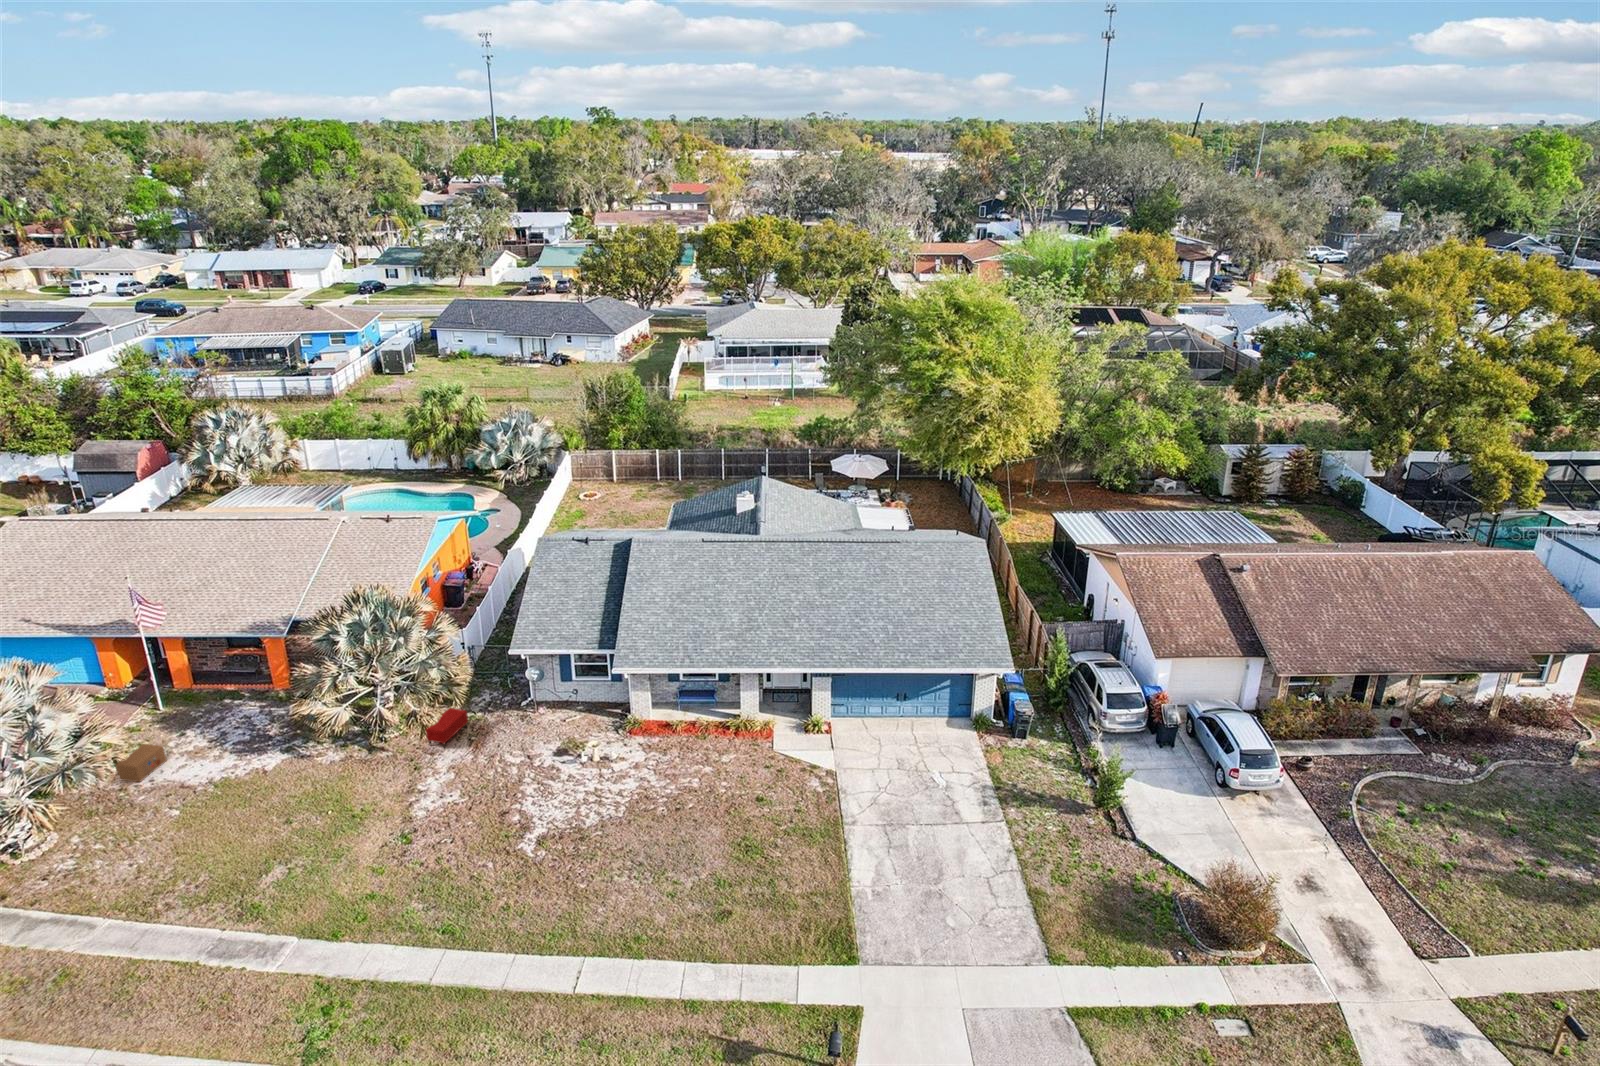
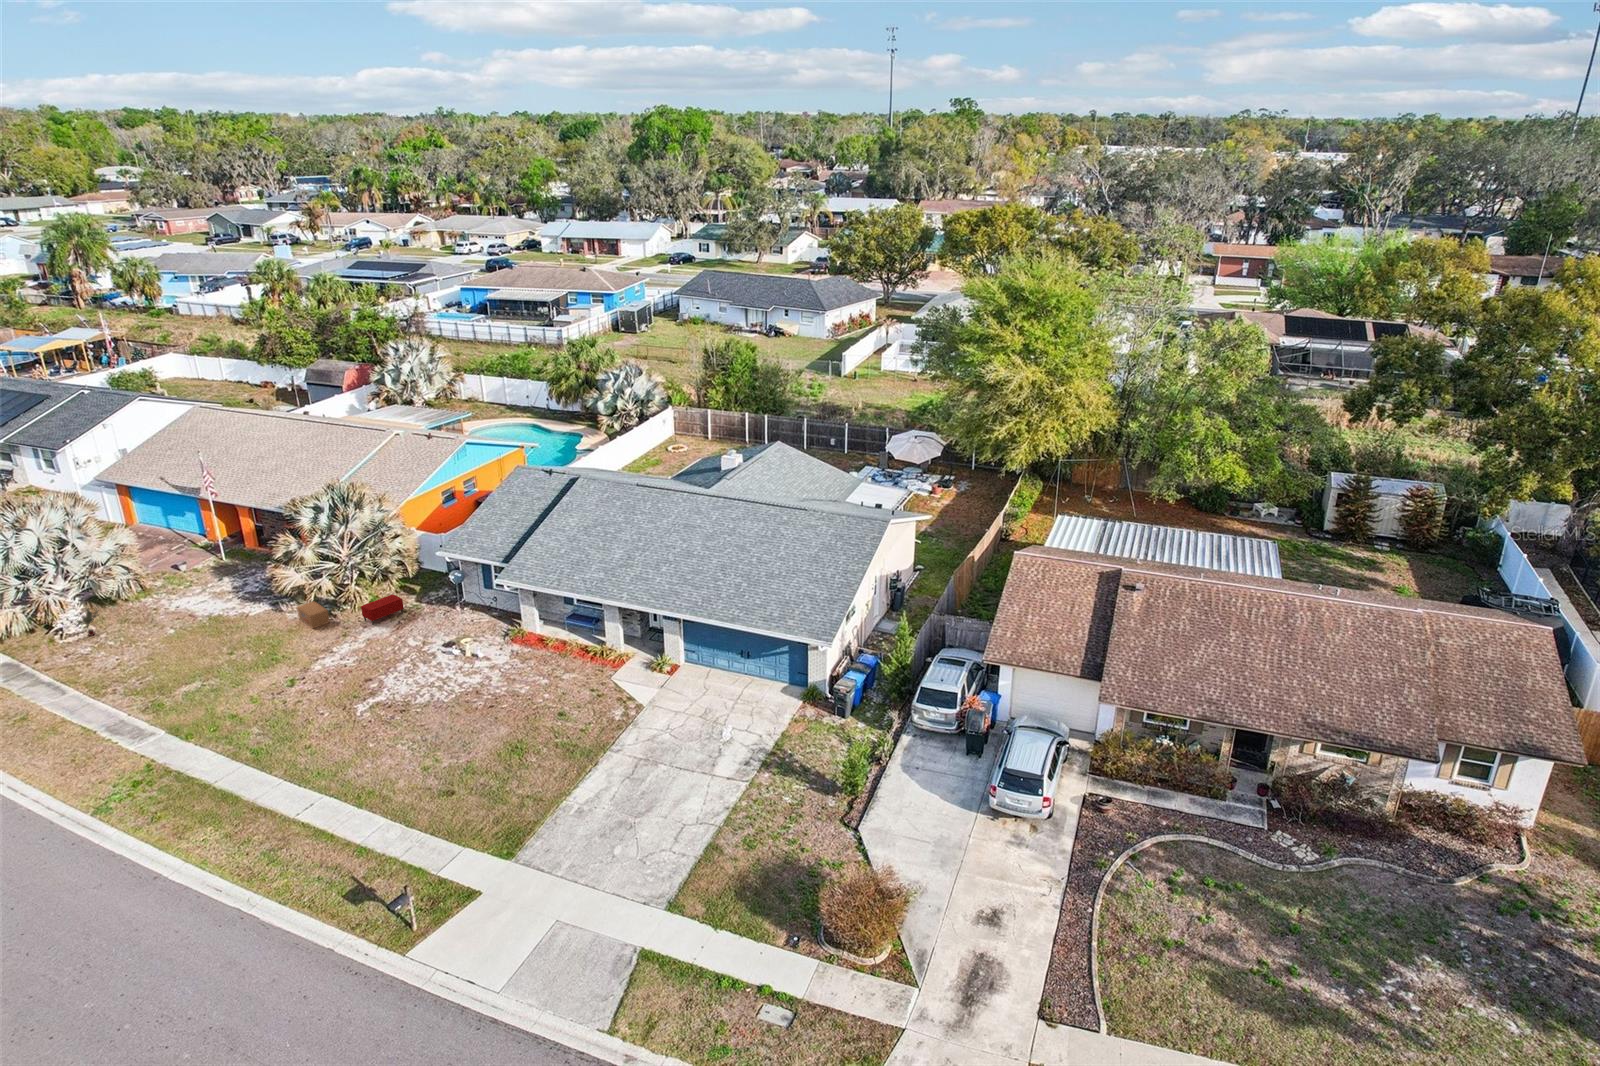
cardboard box: present [116,744,166,782] -> present [297,601,330,628]
potted tree: none [44,803,75,843] -> present [75,608,99,636]

